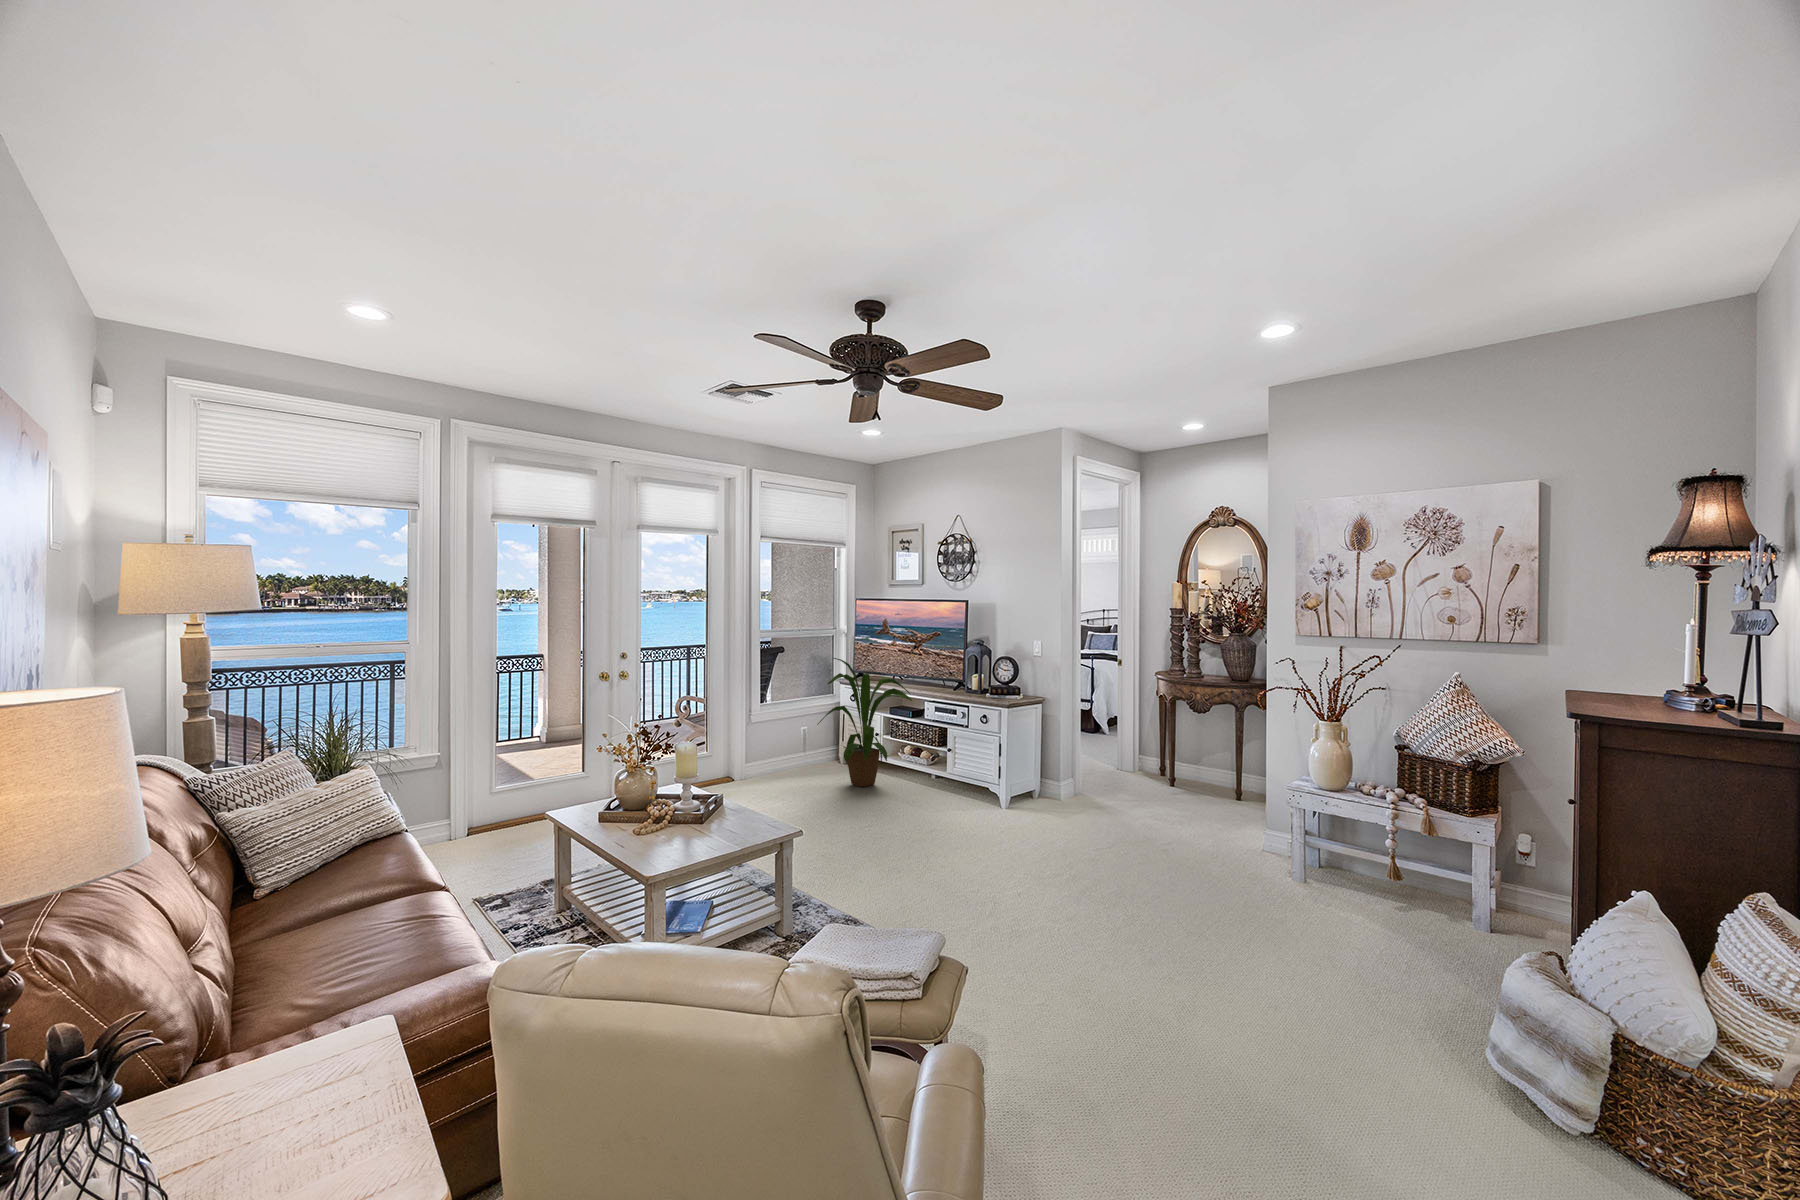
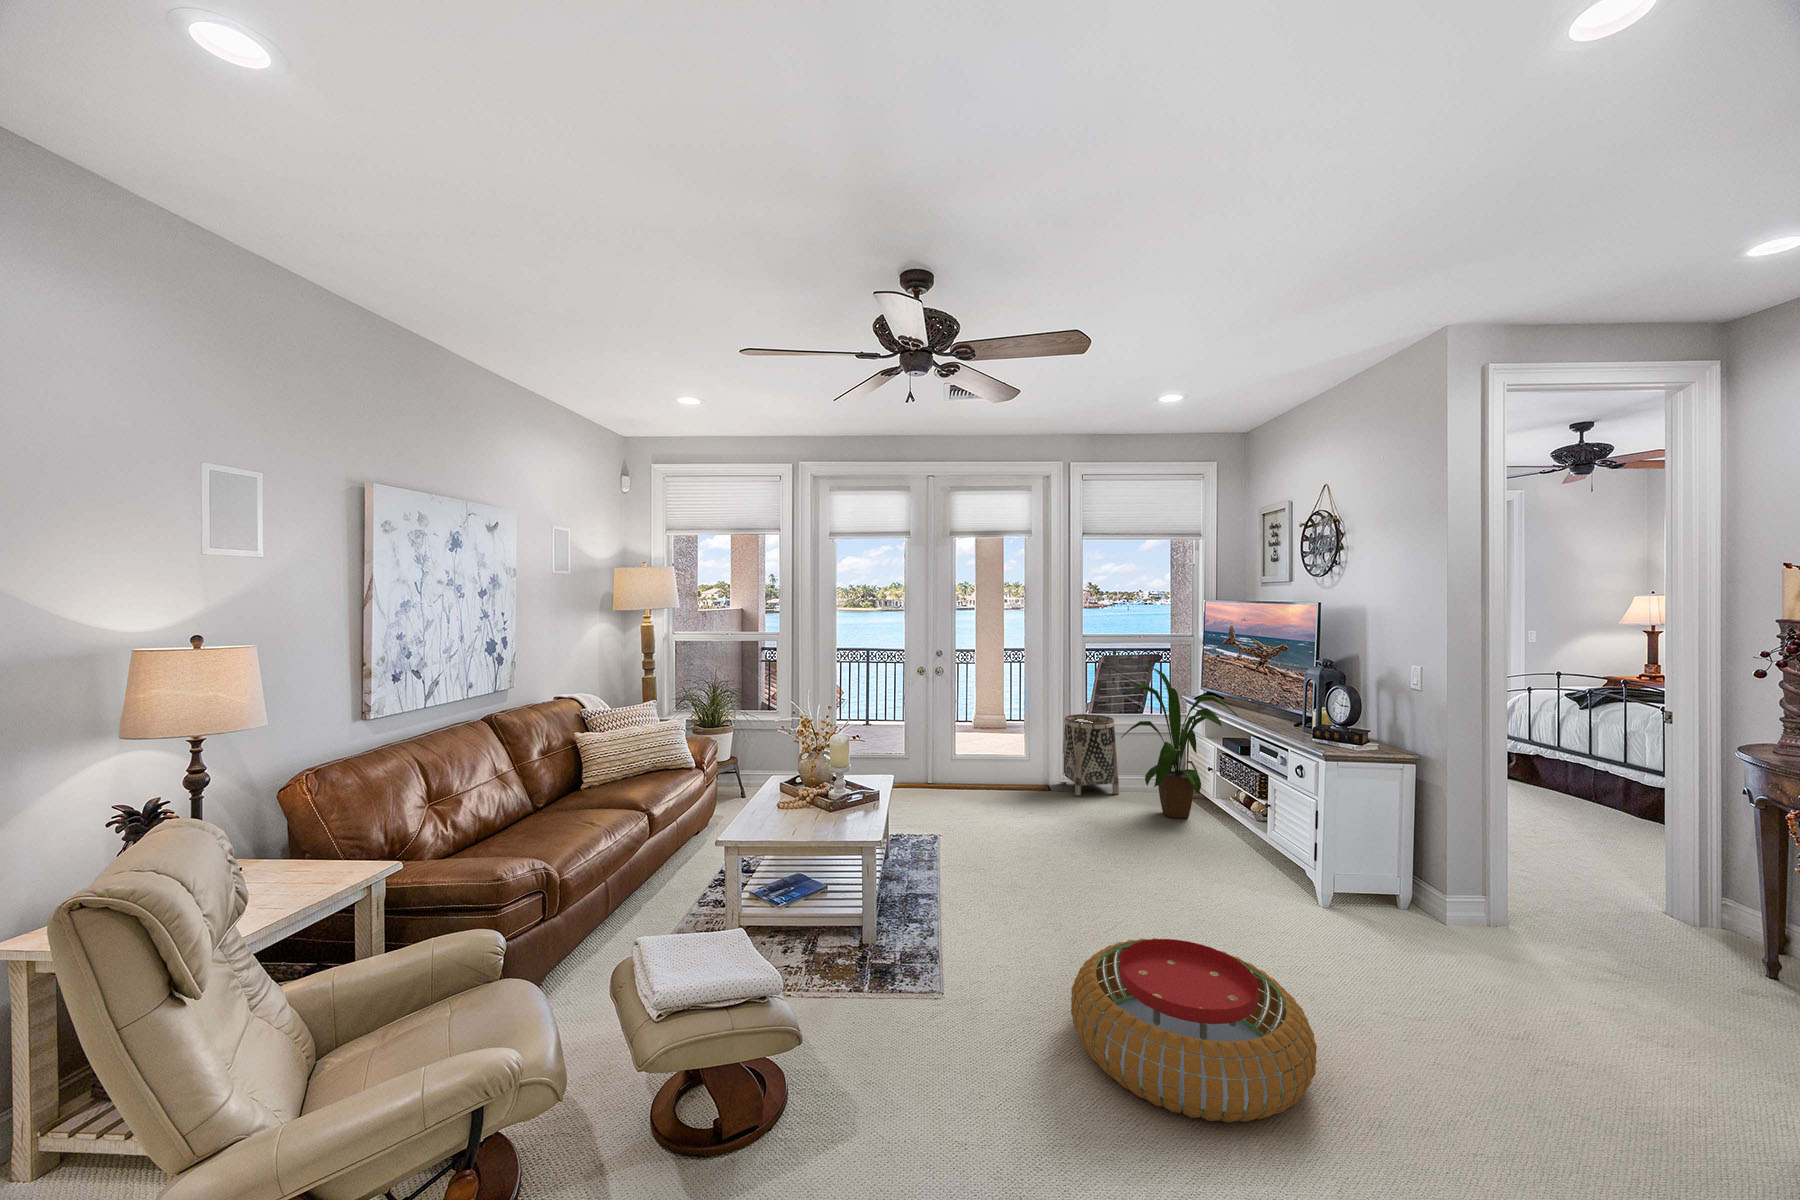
basket: none [742,709,802,787] -> present [1061,714,1119,796]
pouf: none [988,840,1152,942] -> present [1071,938,1317,1123]

